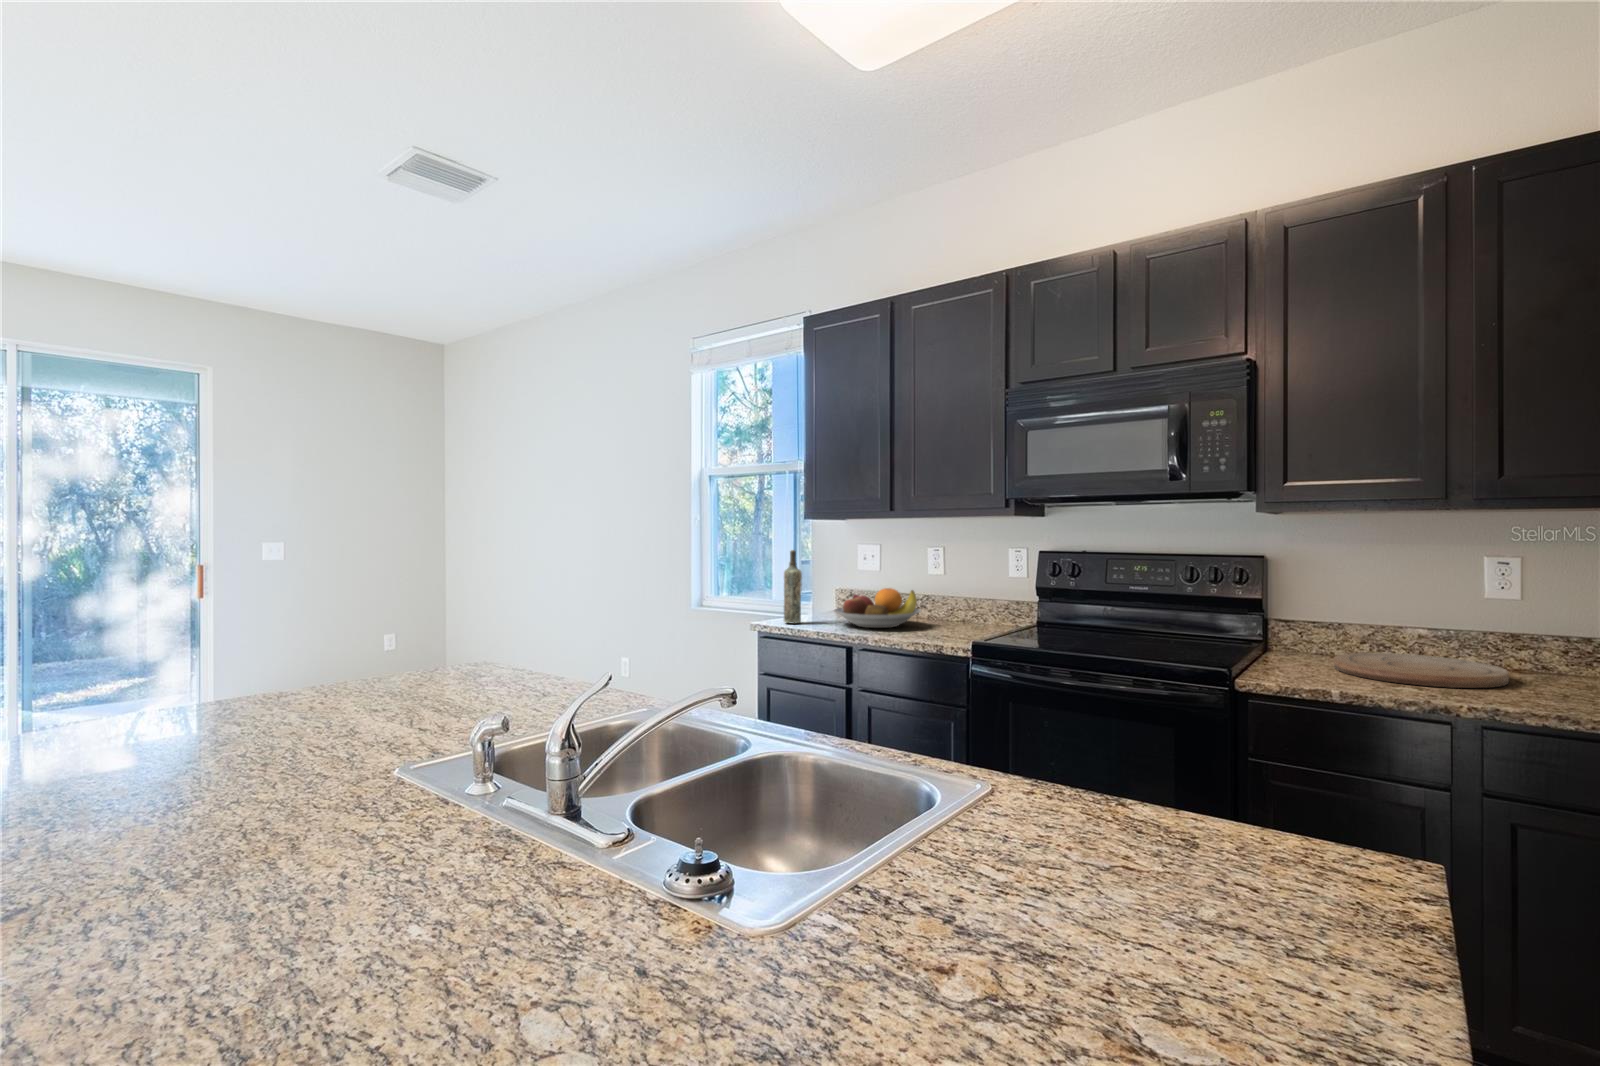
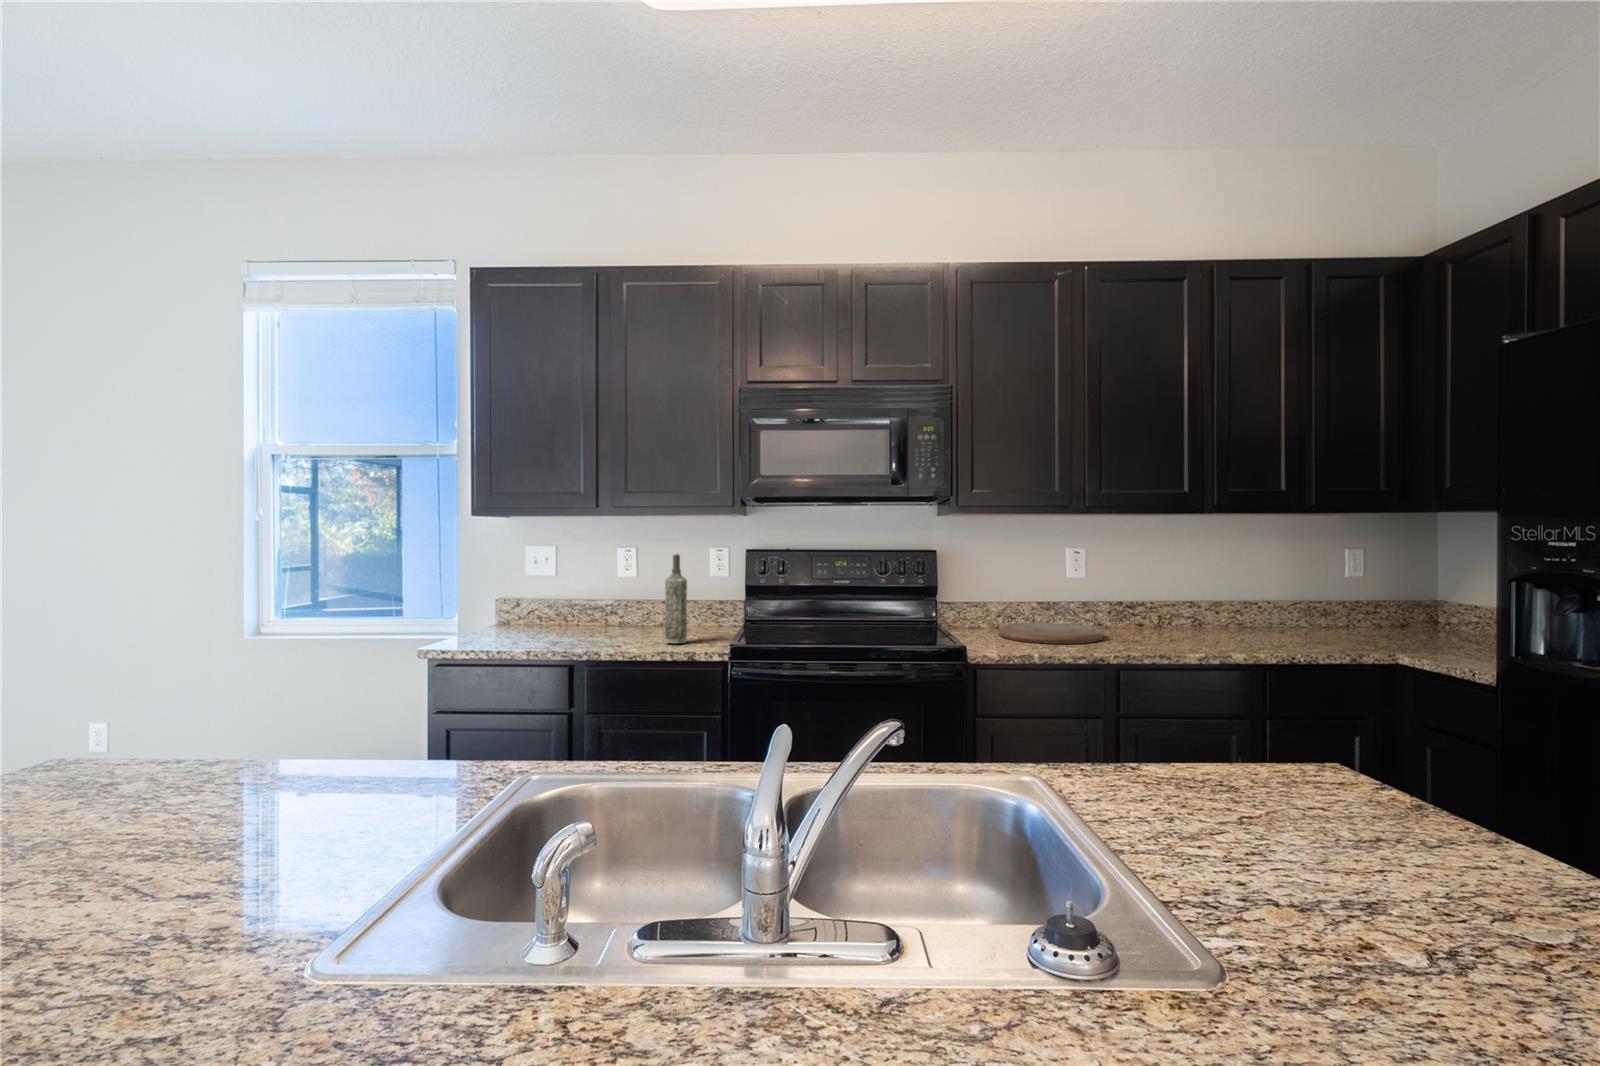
bottle: present [784,550,802,623] -> present [665,554,687,644]
fruit bowl: present [834,588,921,628] -> none [527,594,631,641]

